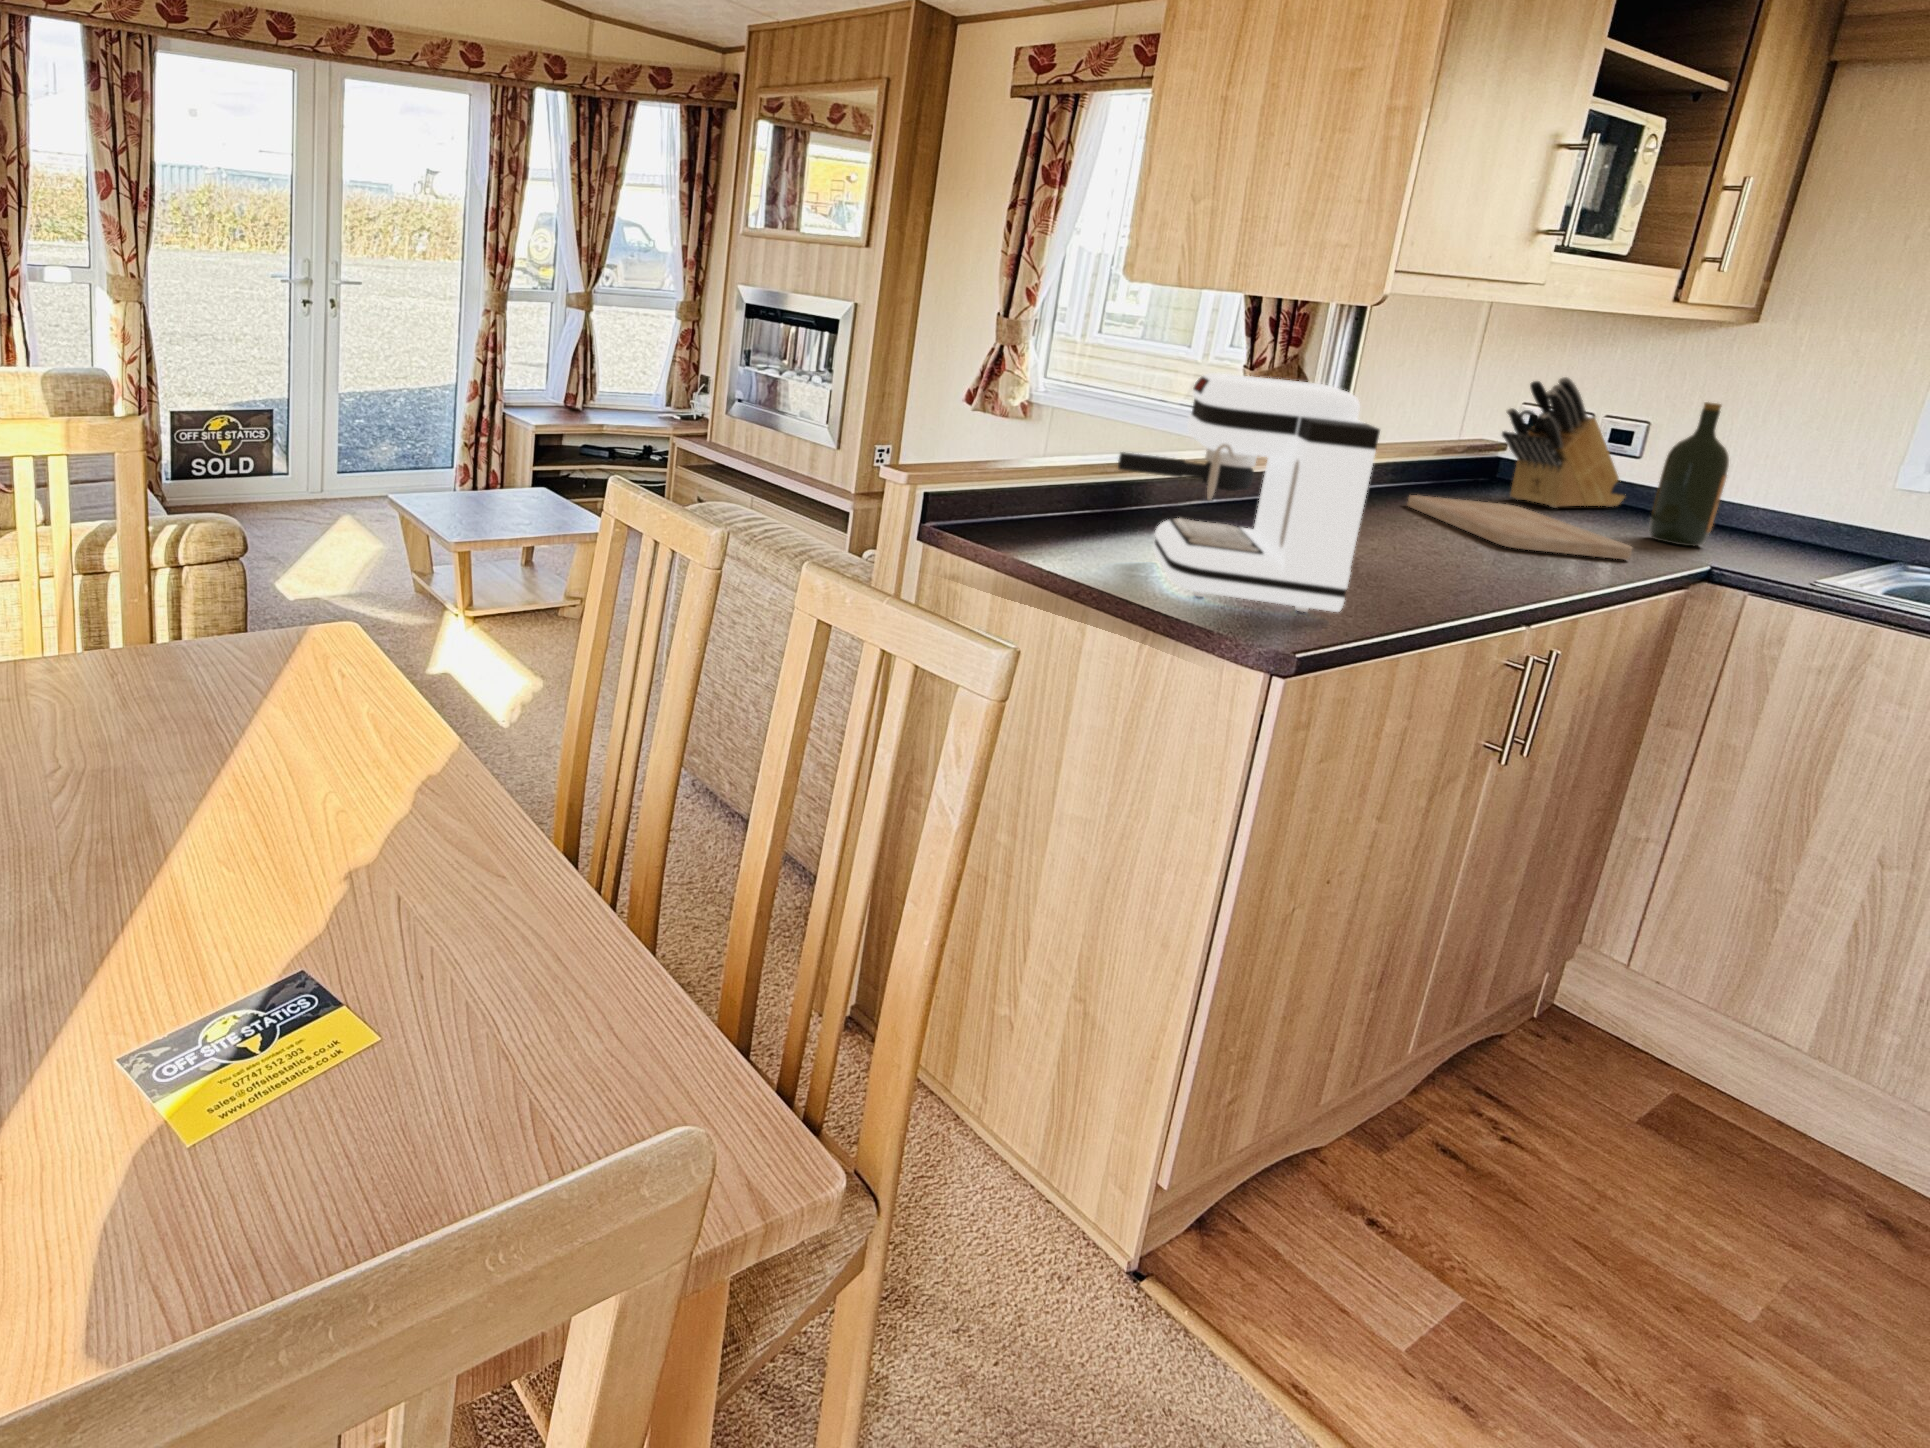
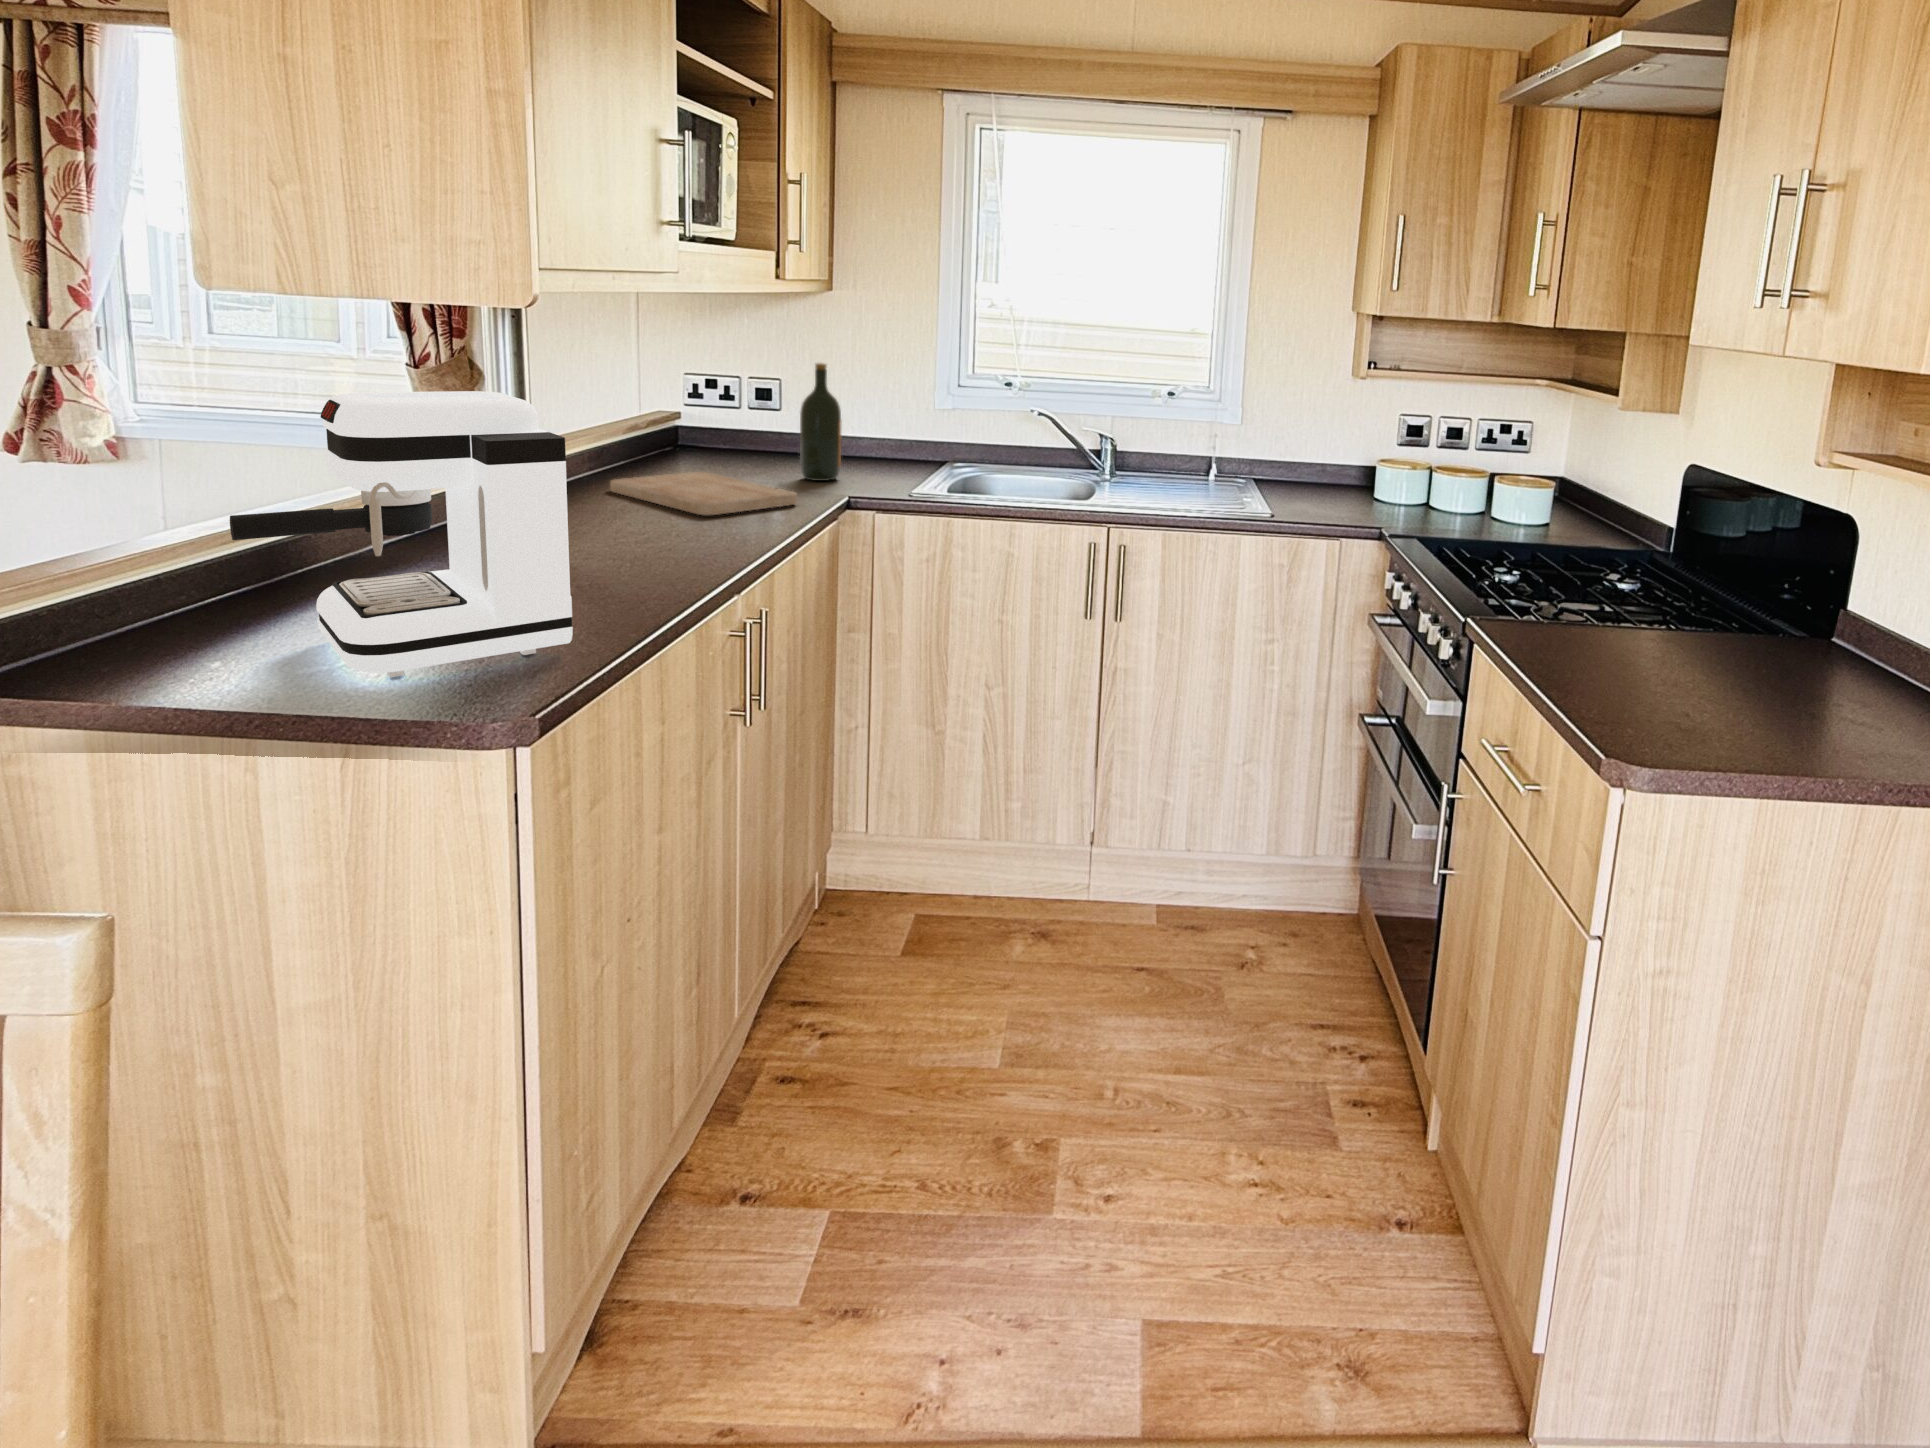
knife block: present [1502,377,1626,508] -> none [674,351,778,466]

